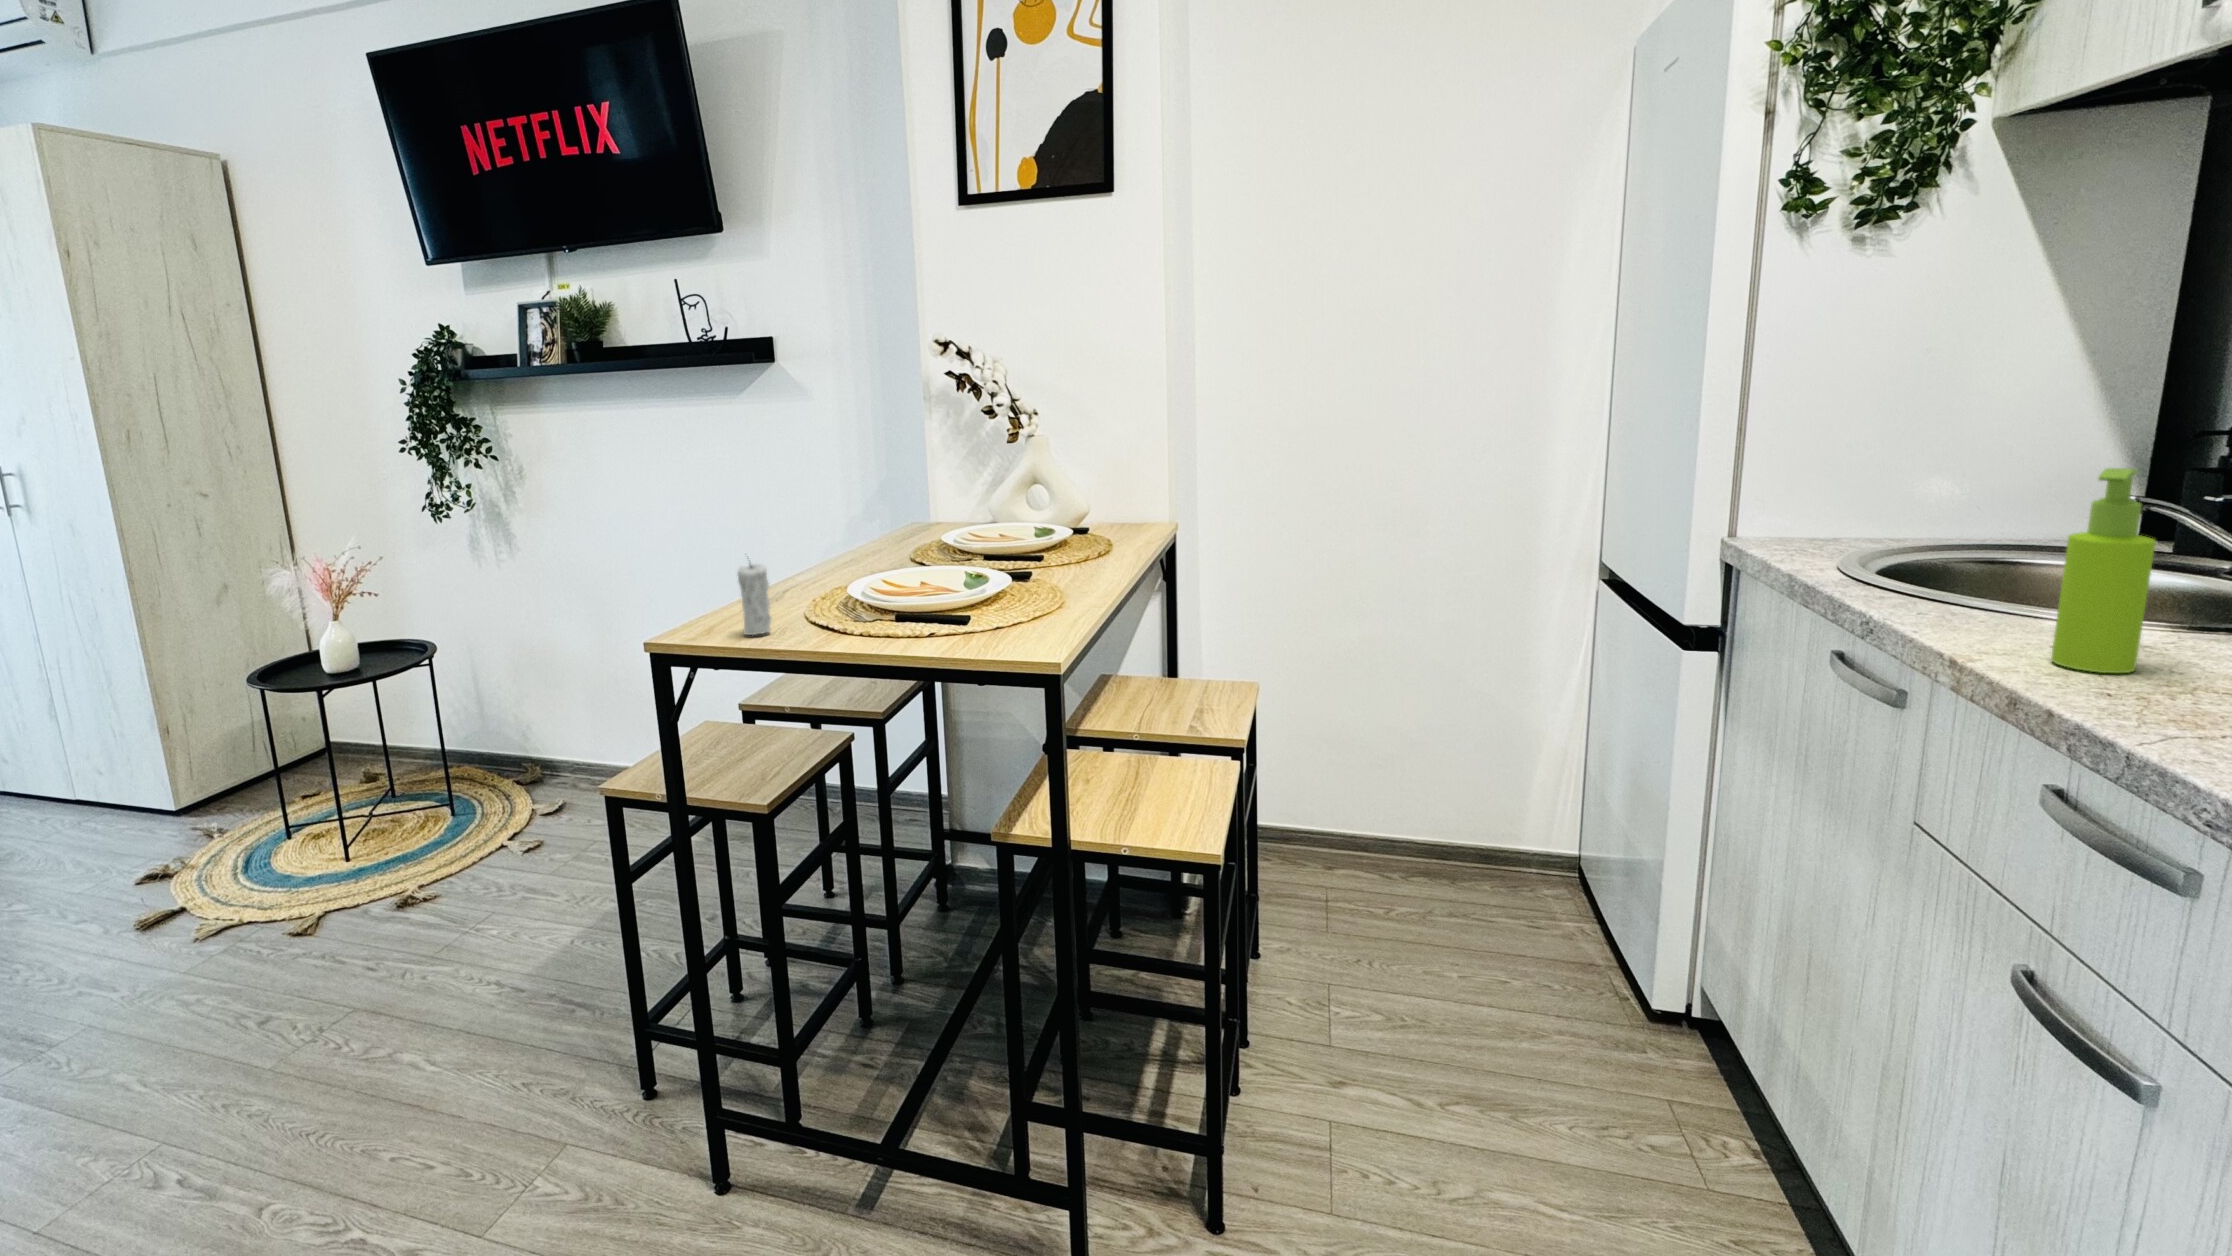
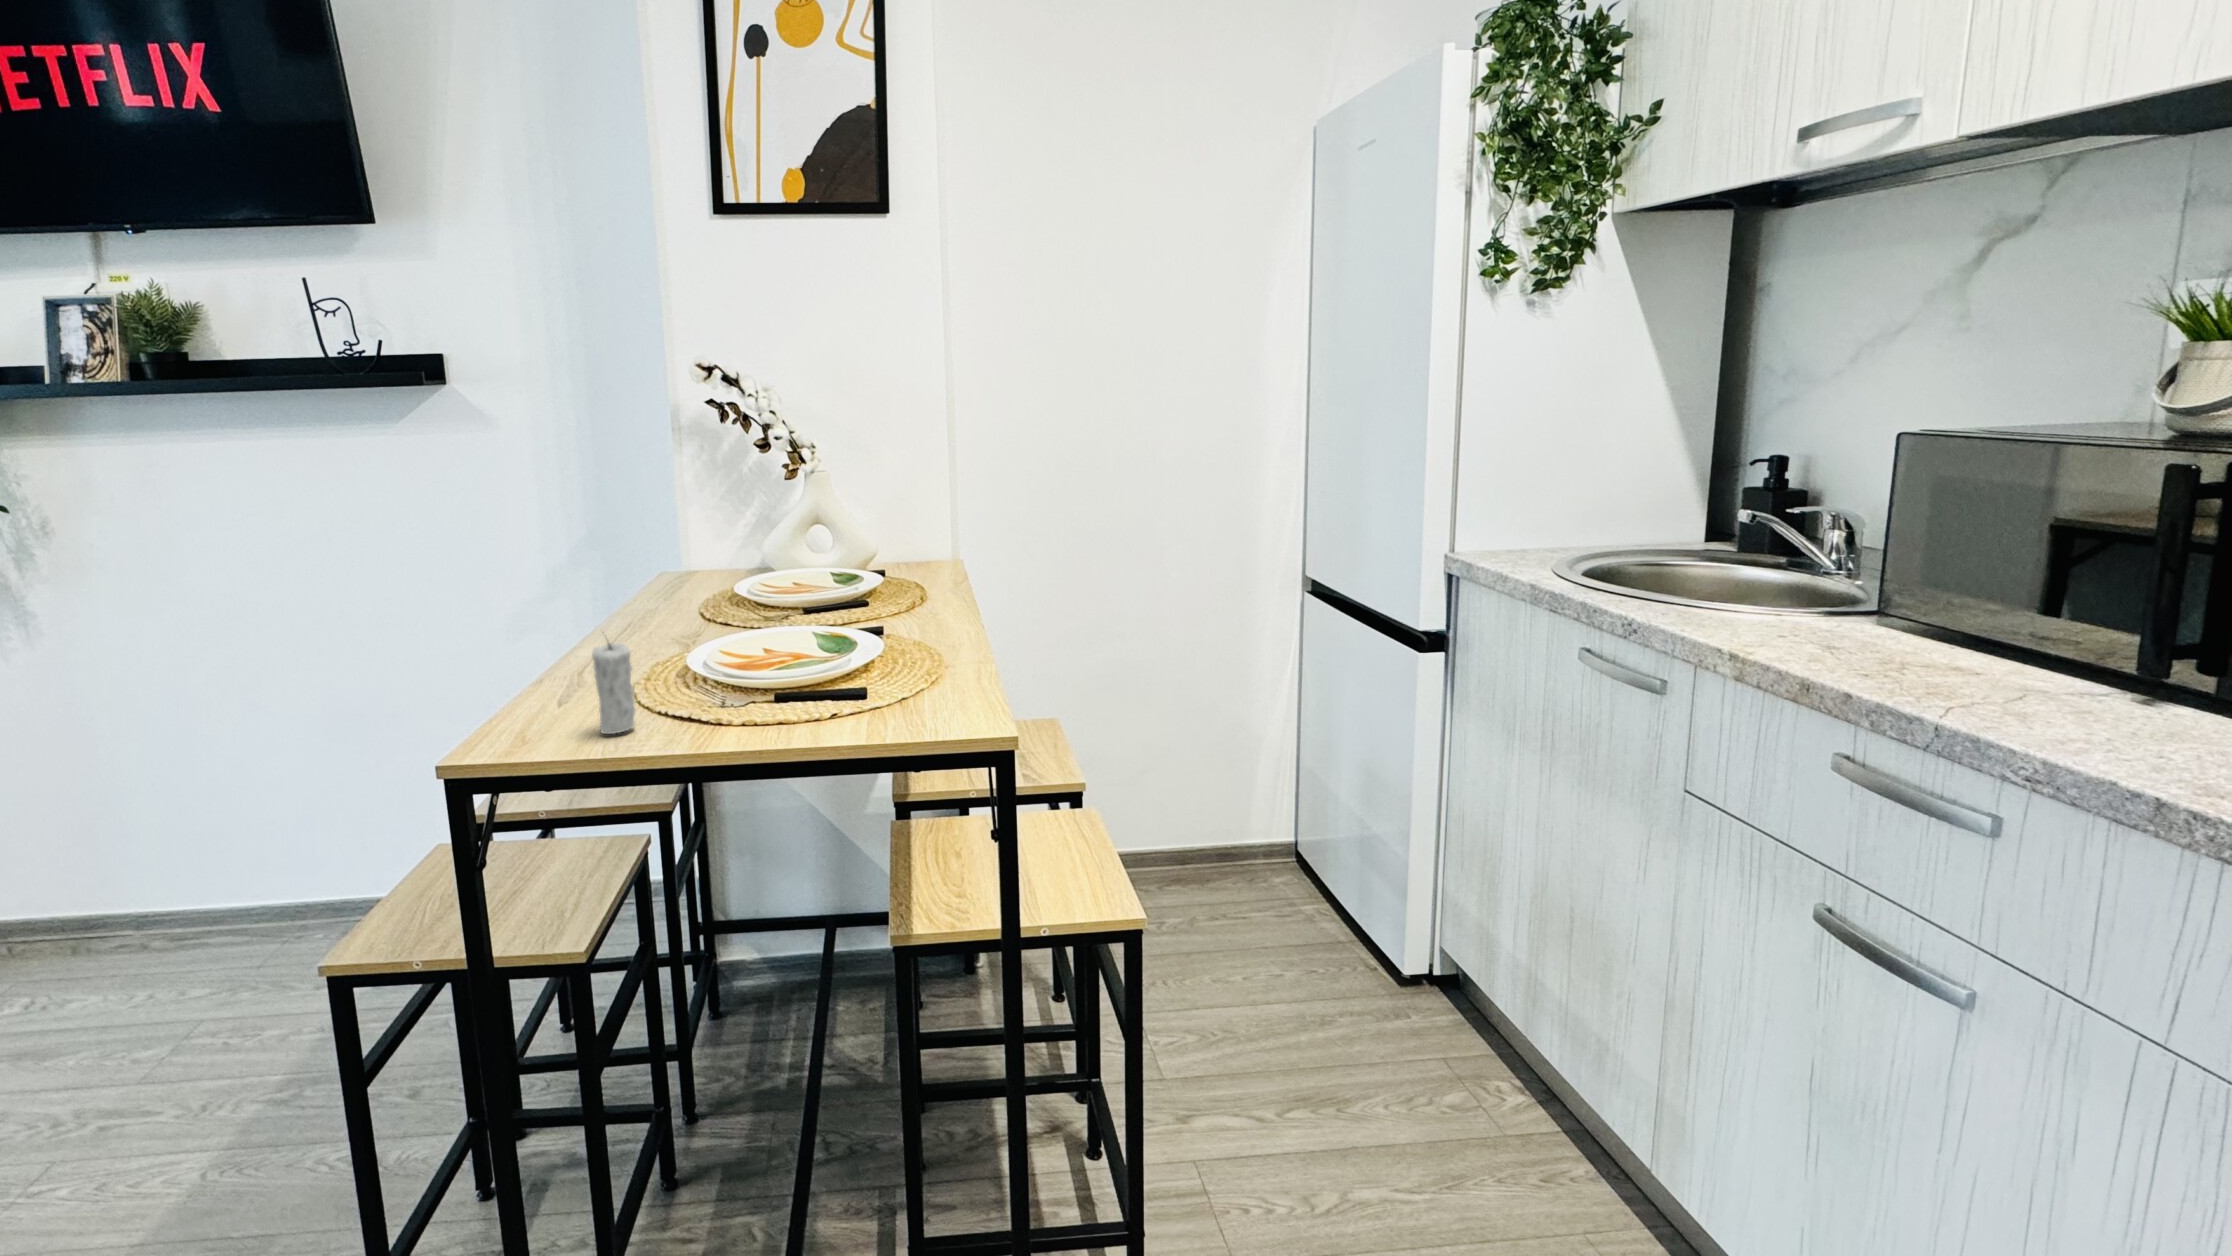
soap dispenser: present [2051,468,2155,673] -> none [1797,495,1868,658]

